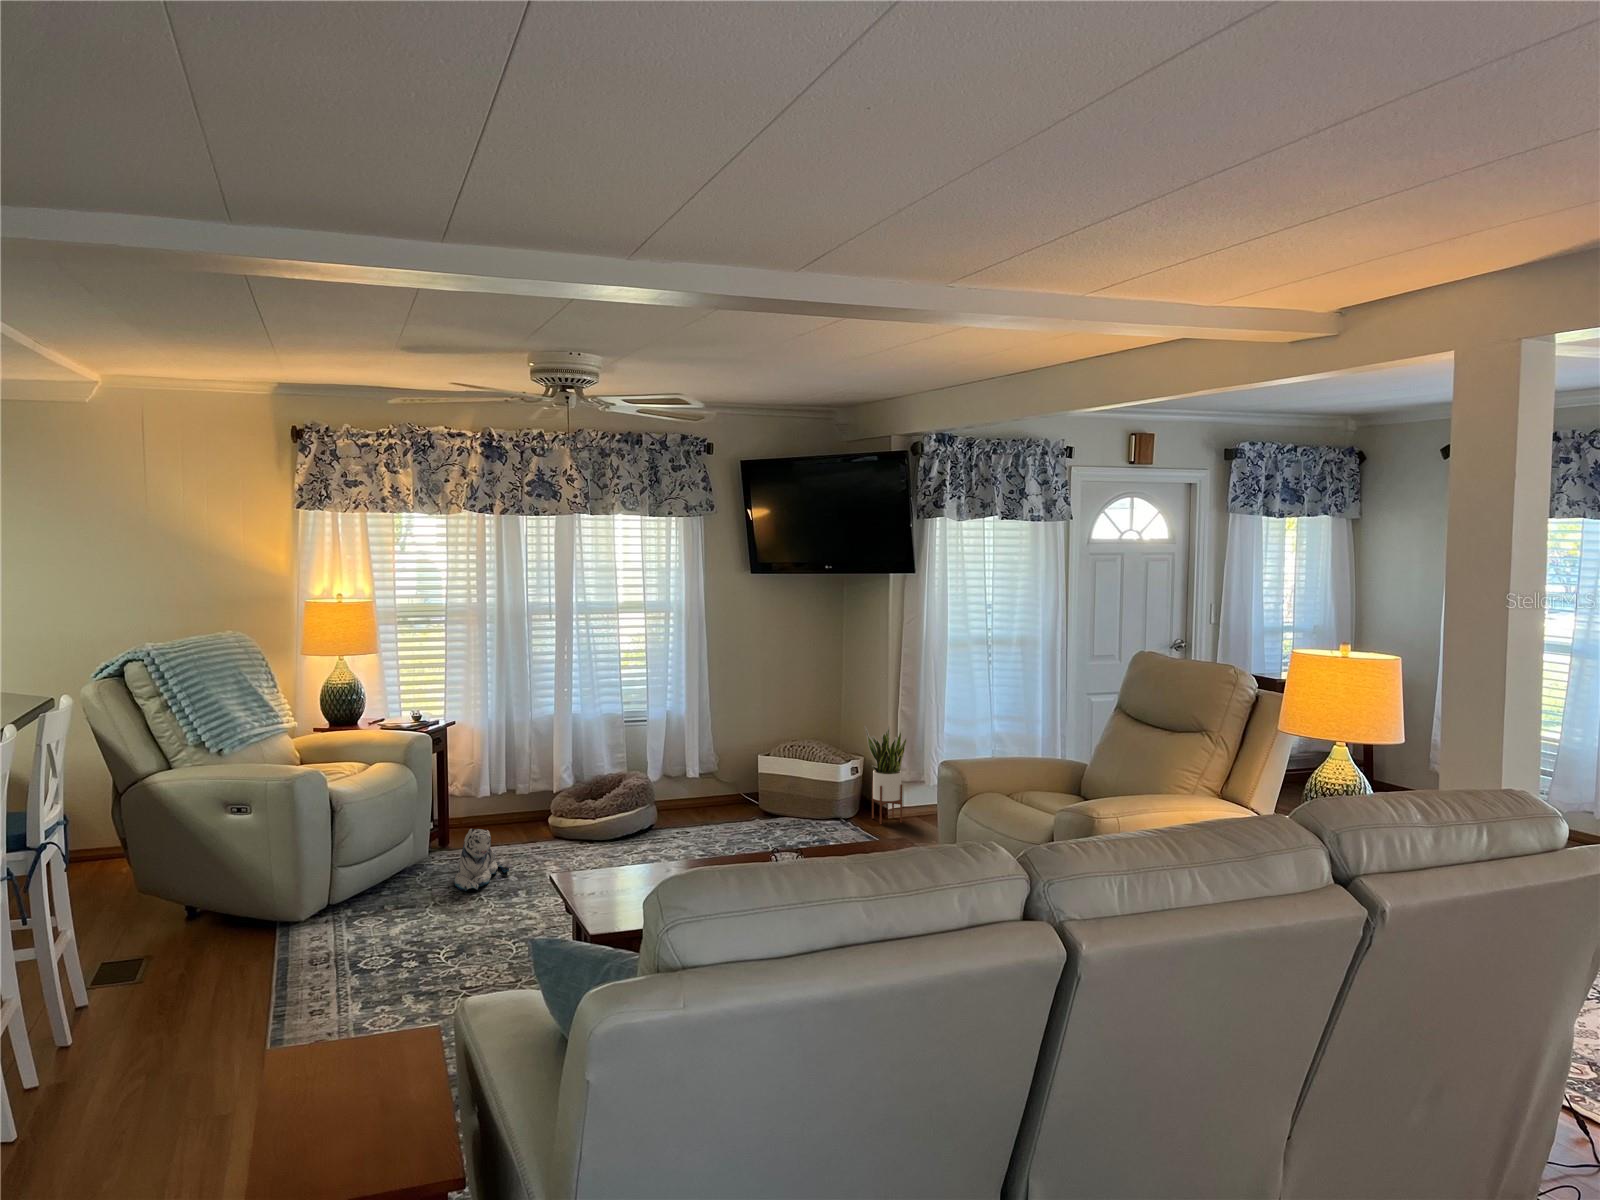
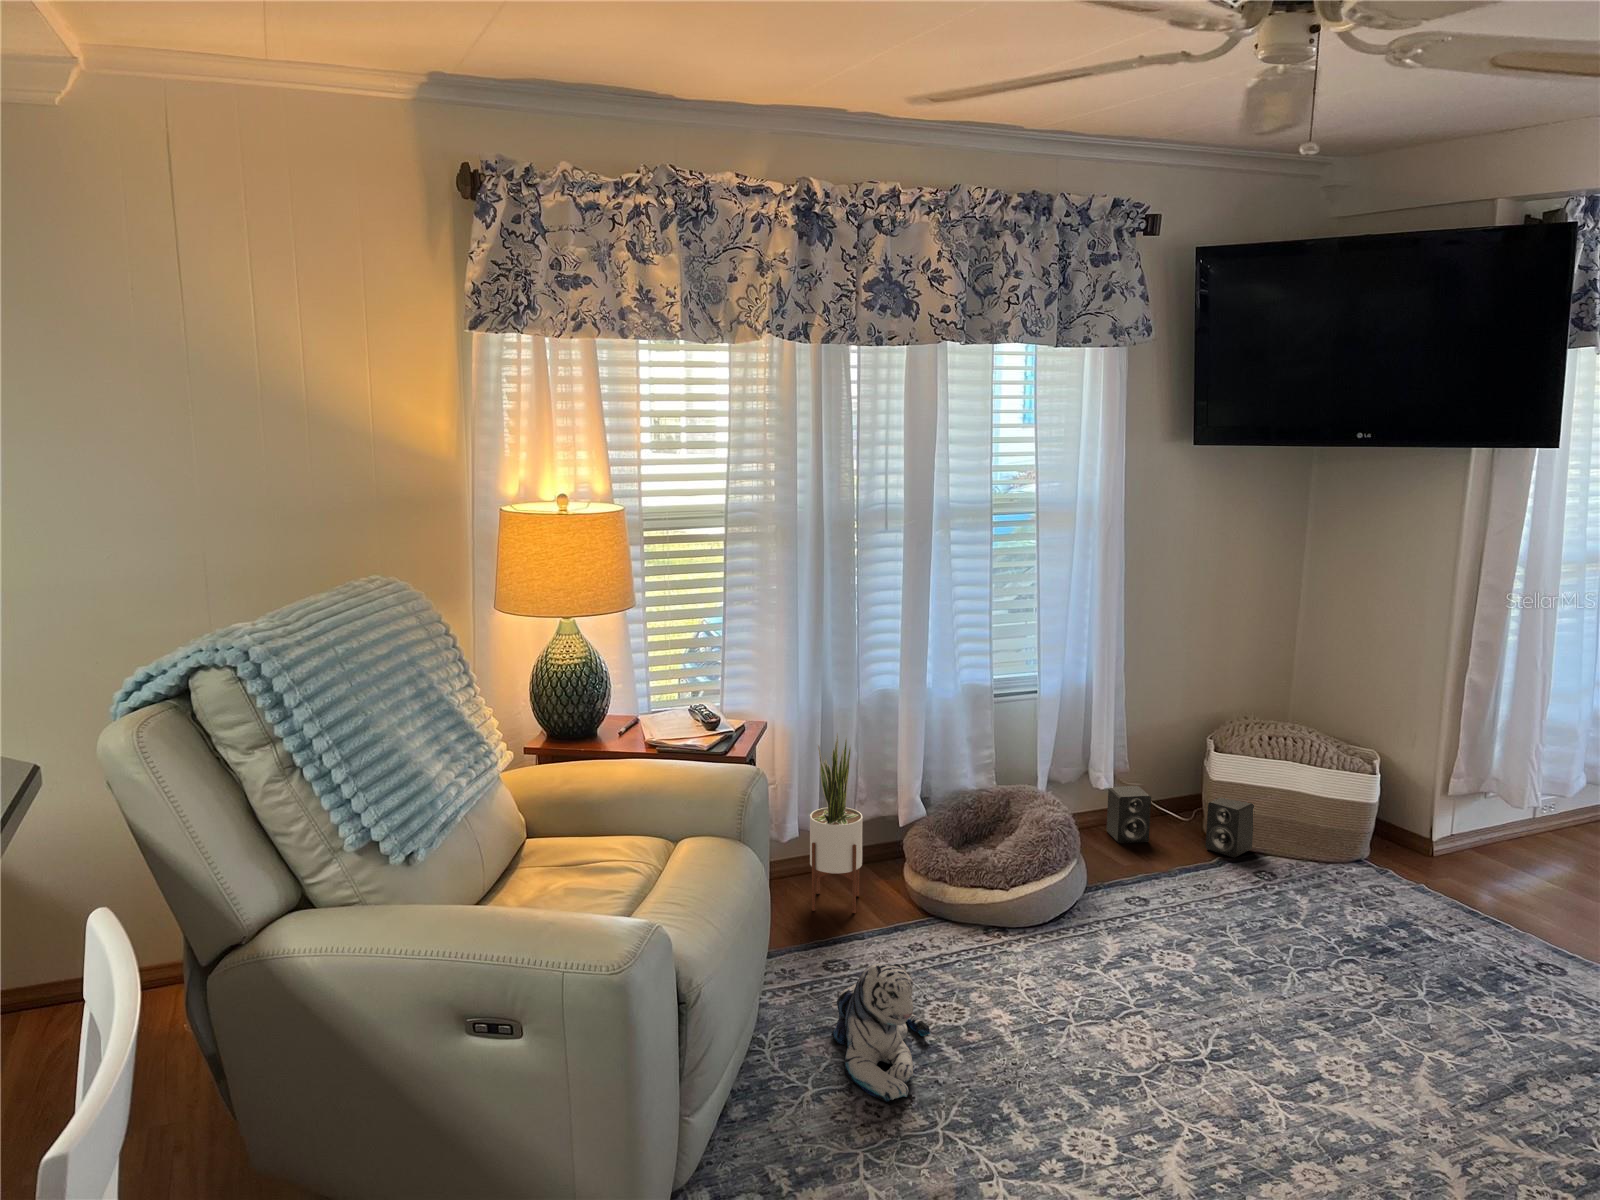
potted plant: present [864,726,907,824] -> present [810,733,863,913]
speaker: none [700,776,777,815] -> present [1106,786,1255,858]

